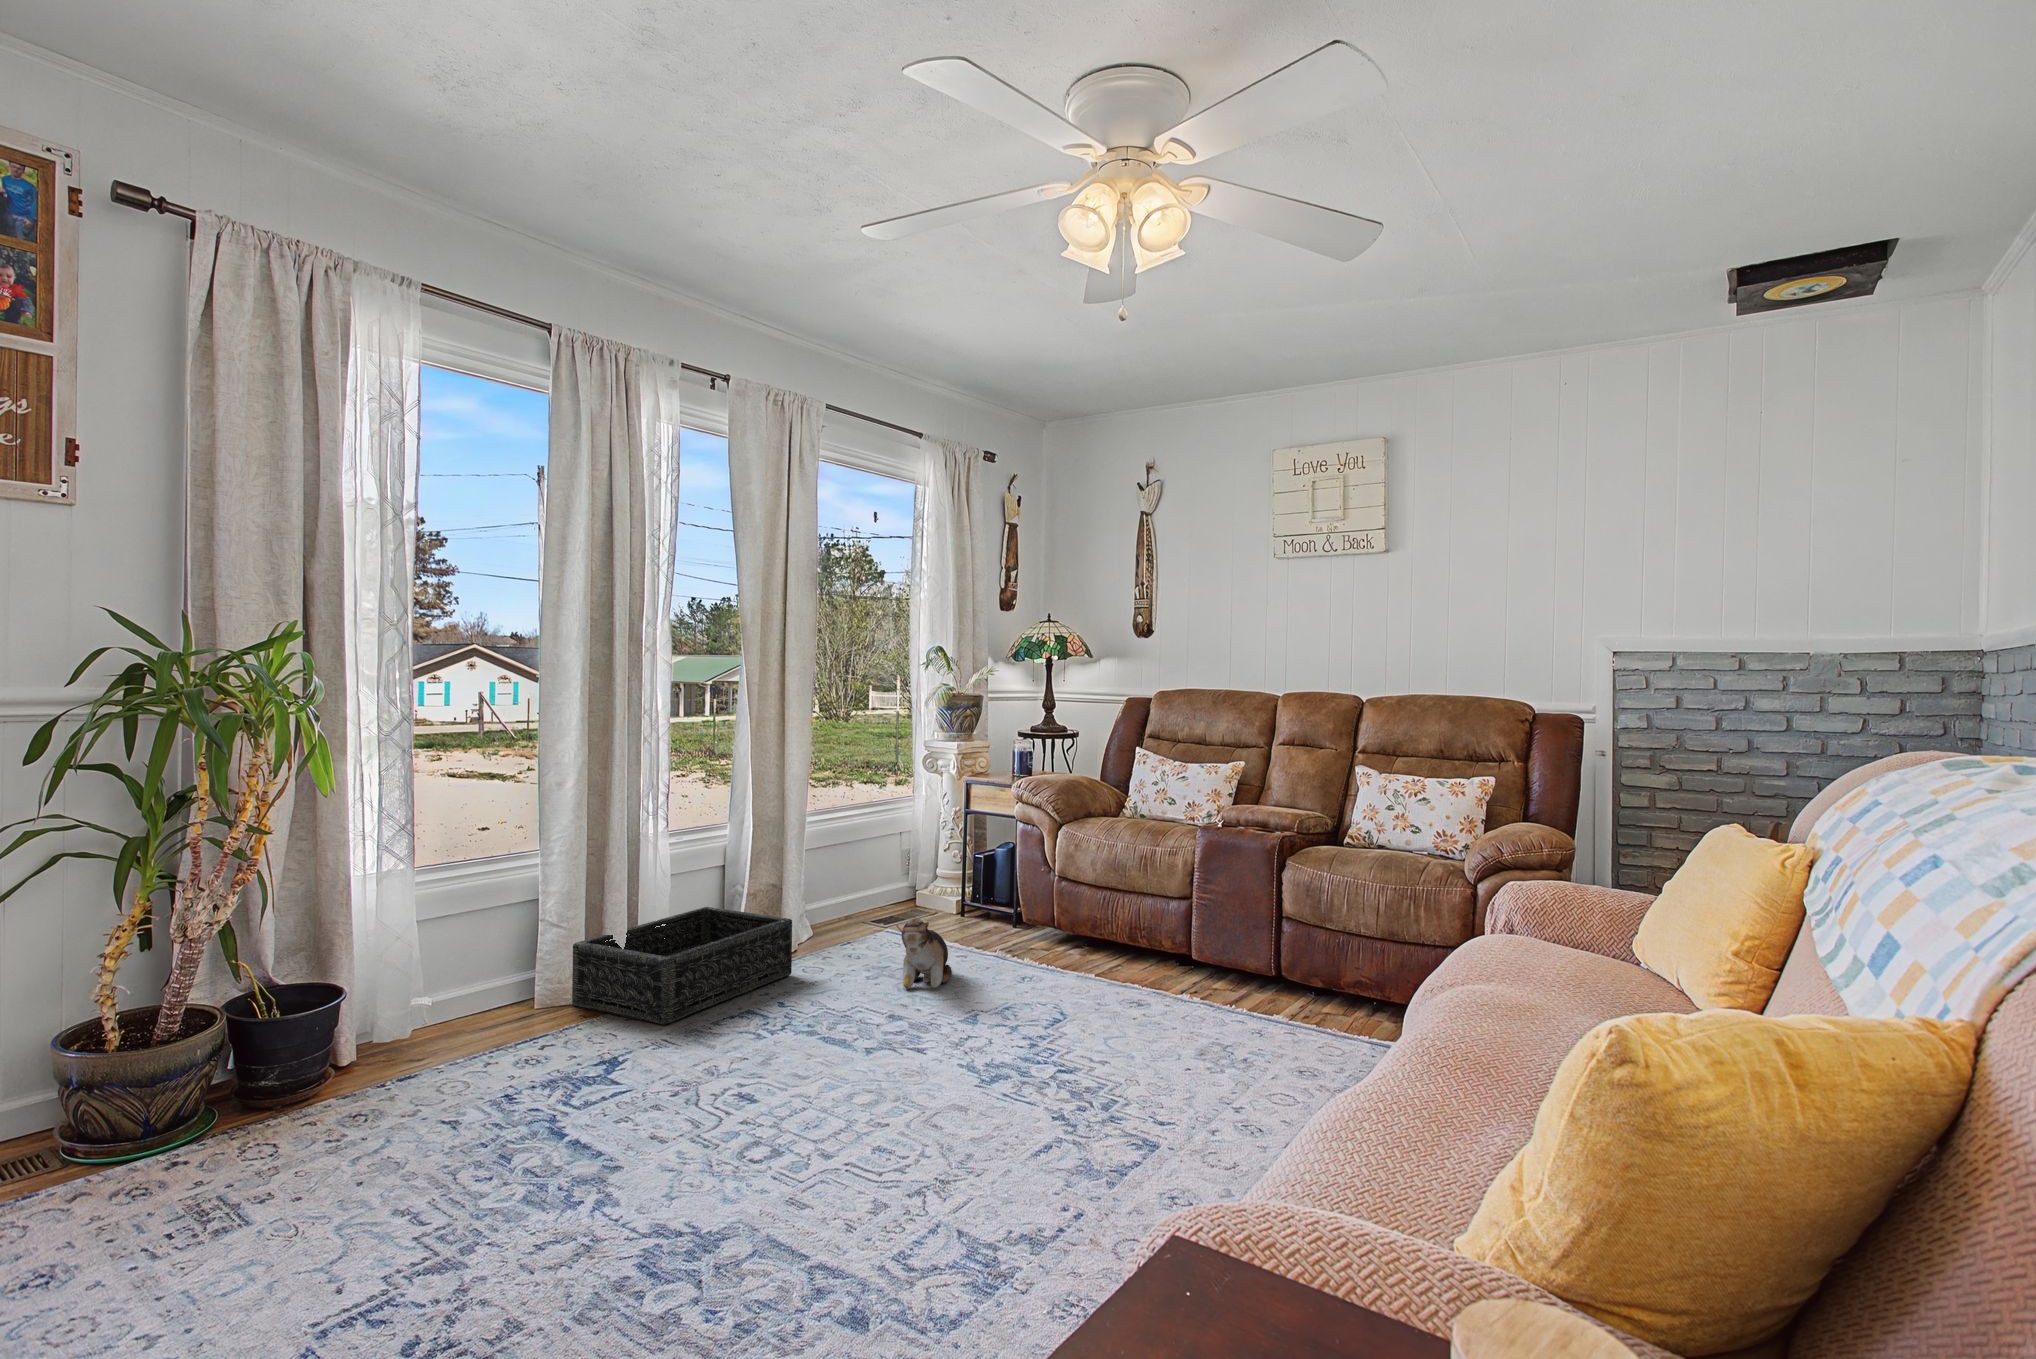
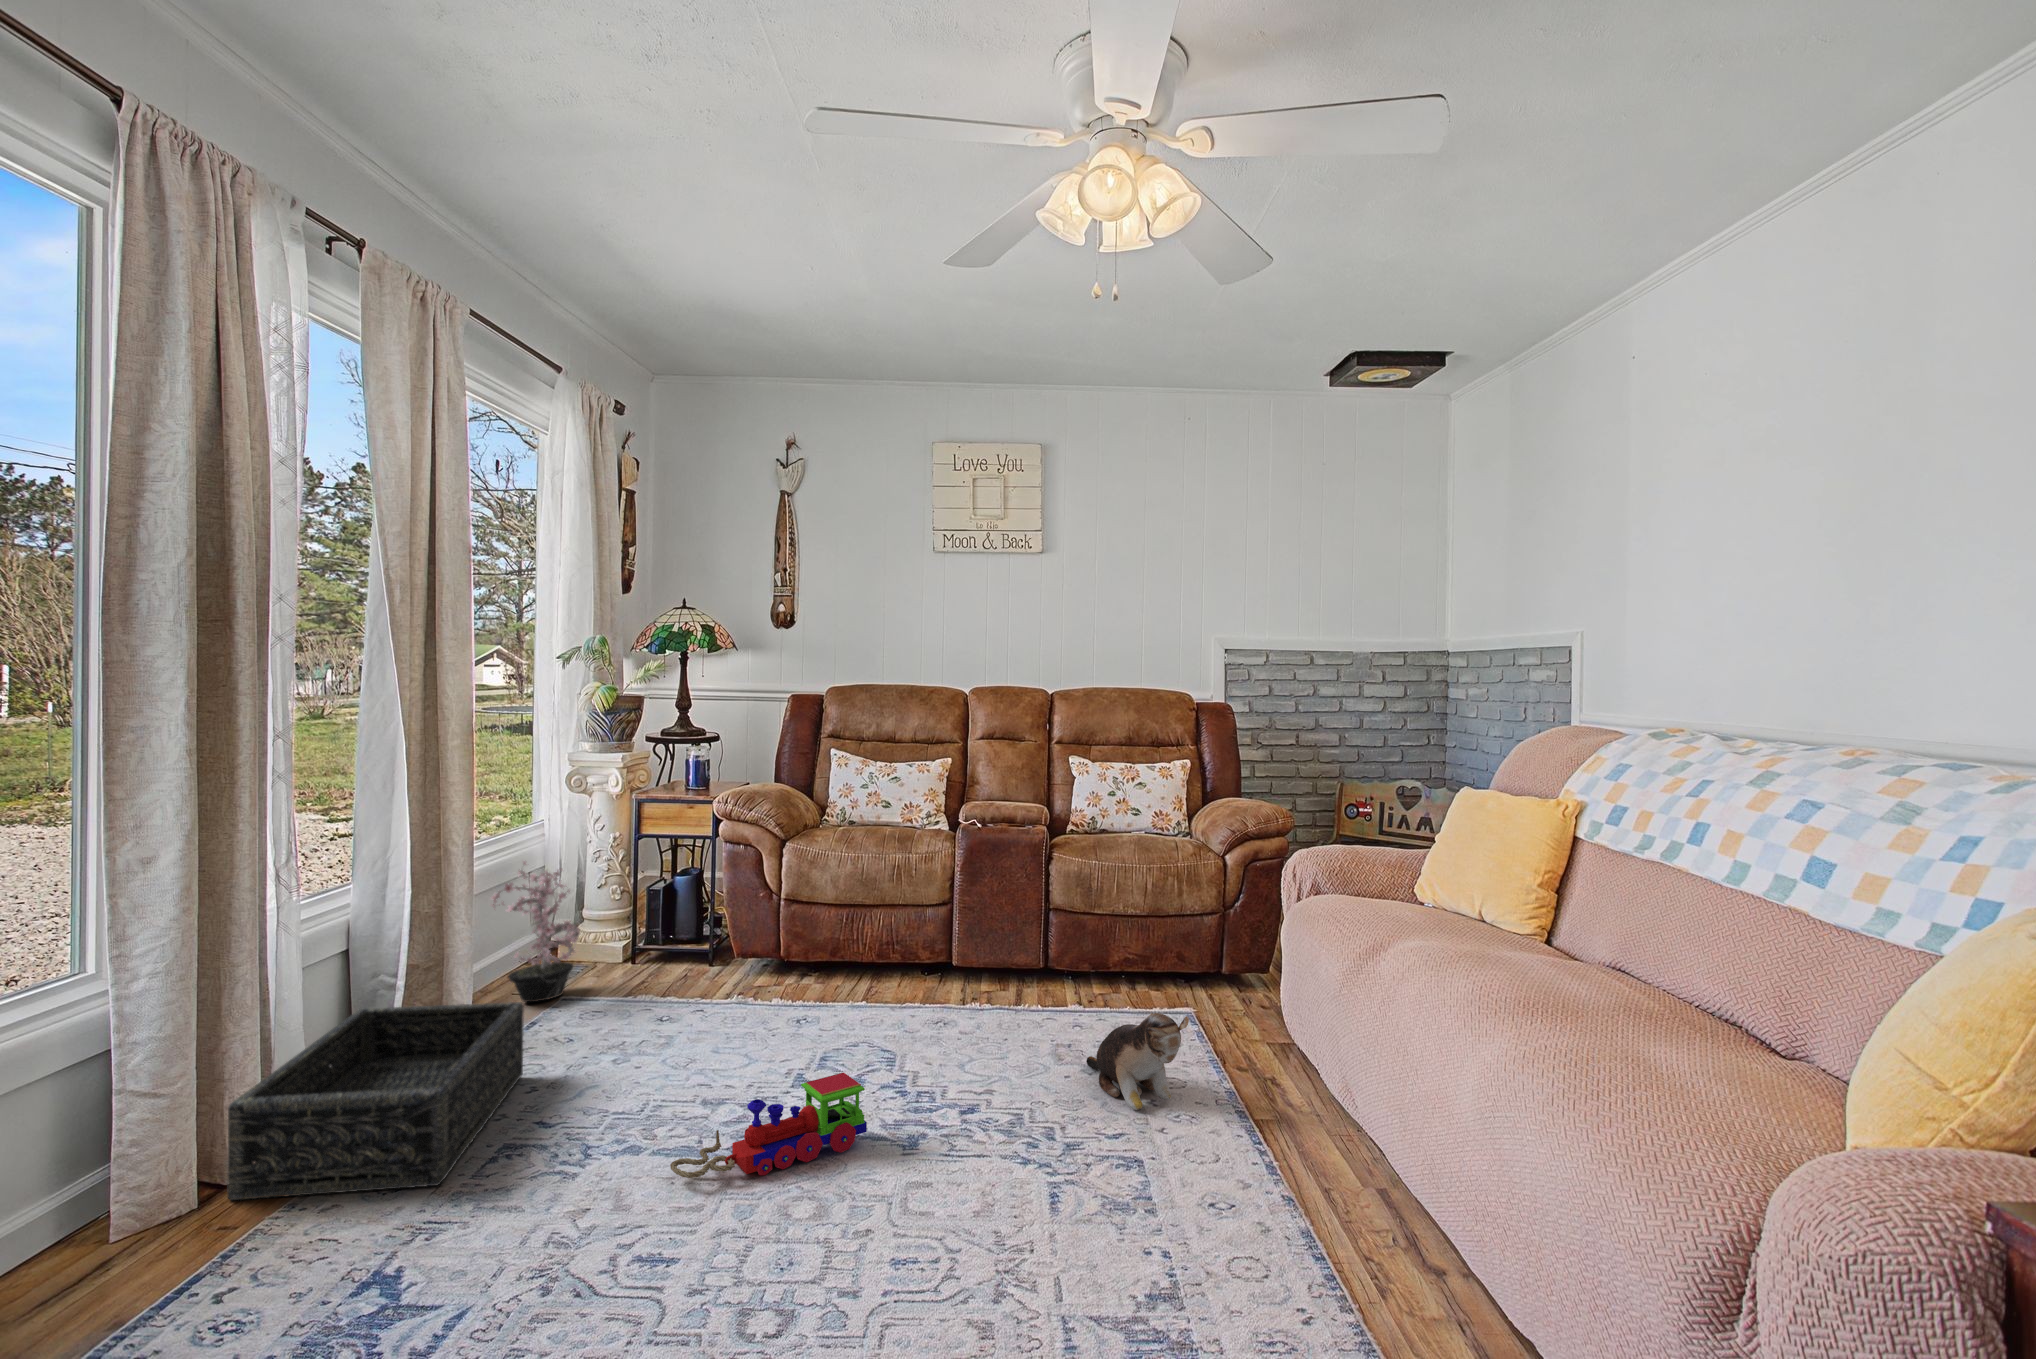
potted plant: none [817,818,903,931] -> present [491,861,580,1002]
plush toy: present [896,918,952,988] -> present [1086,1013,1189,1110]
toy train: none [778,1009,933,1073] -> present [670,1073,867,1178]

